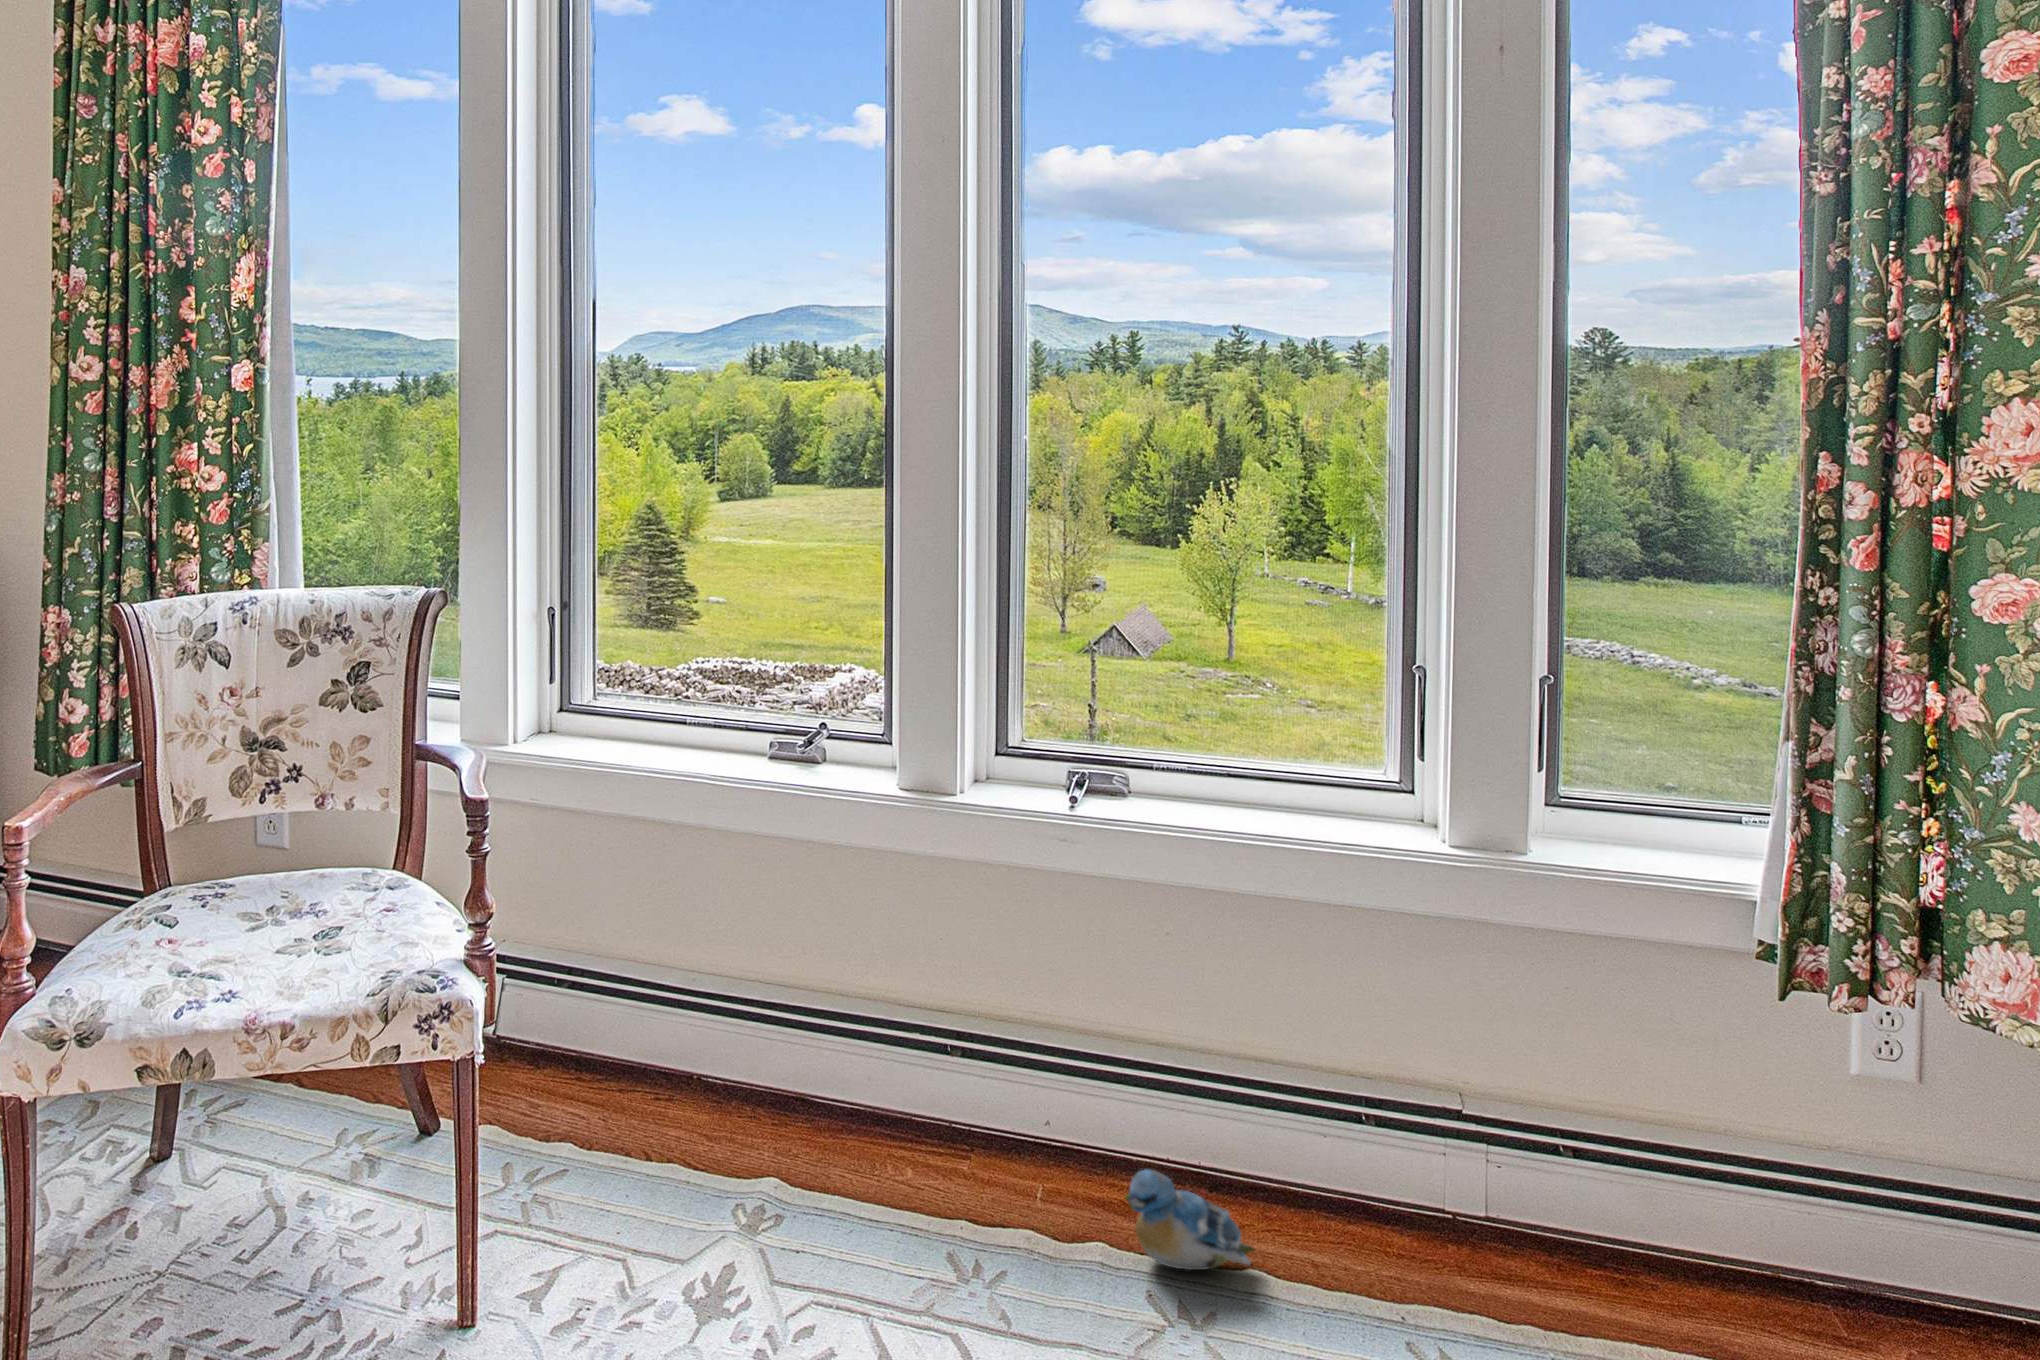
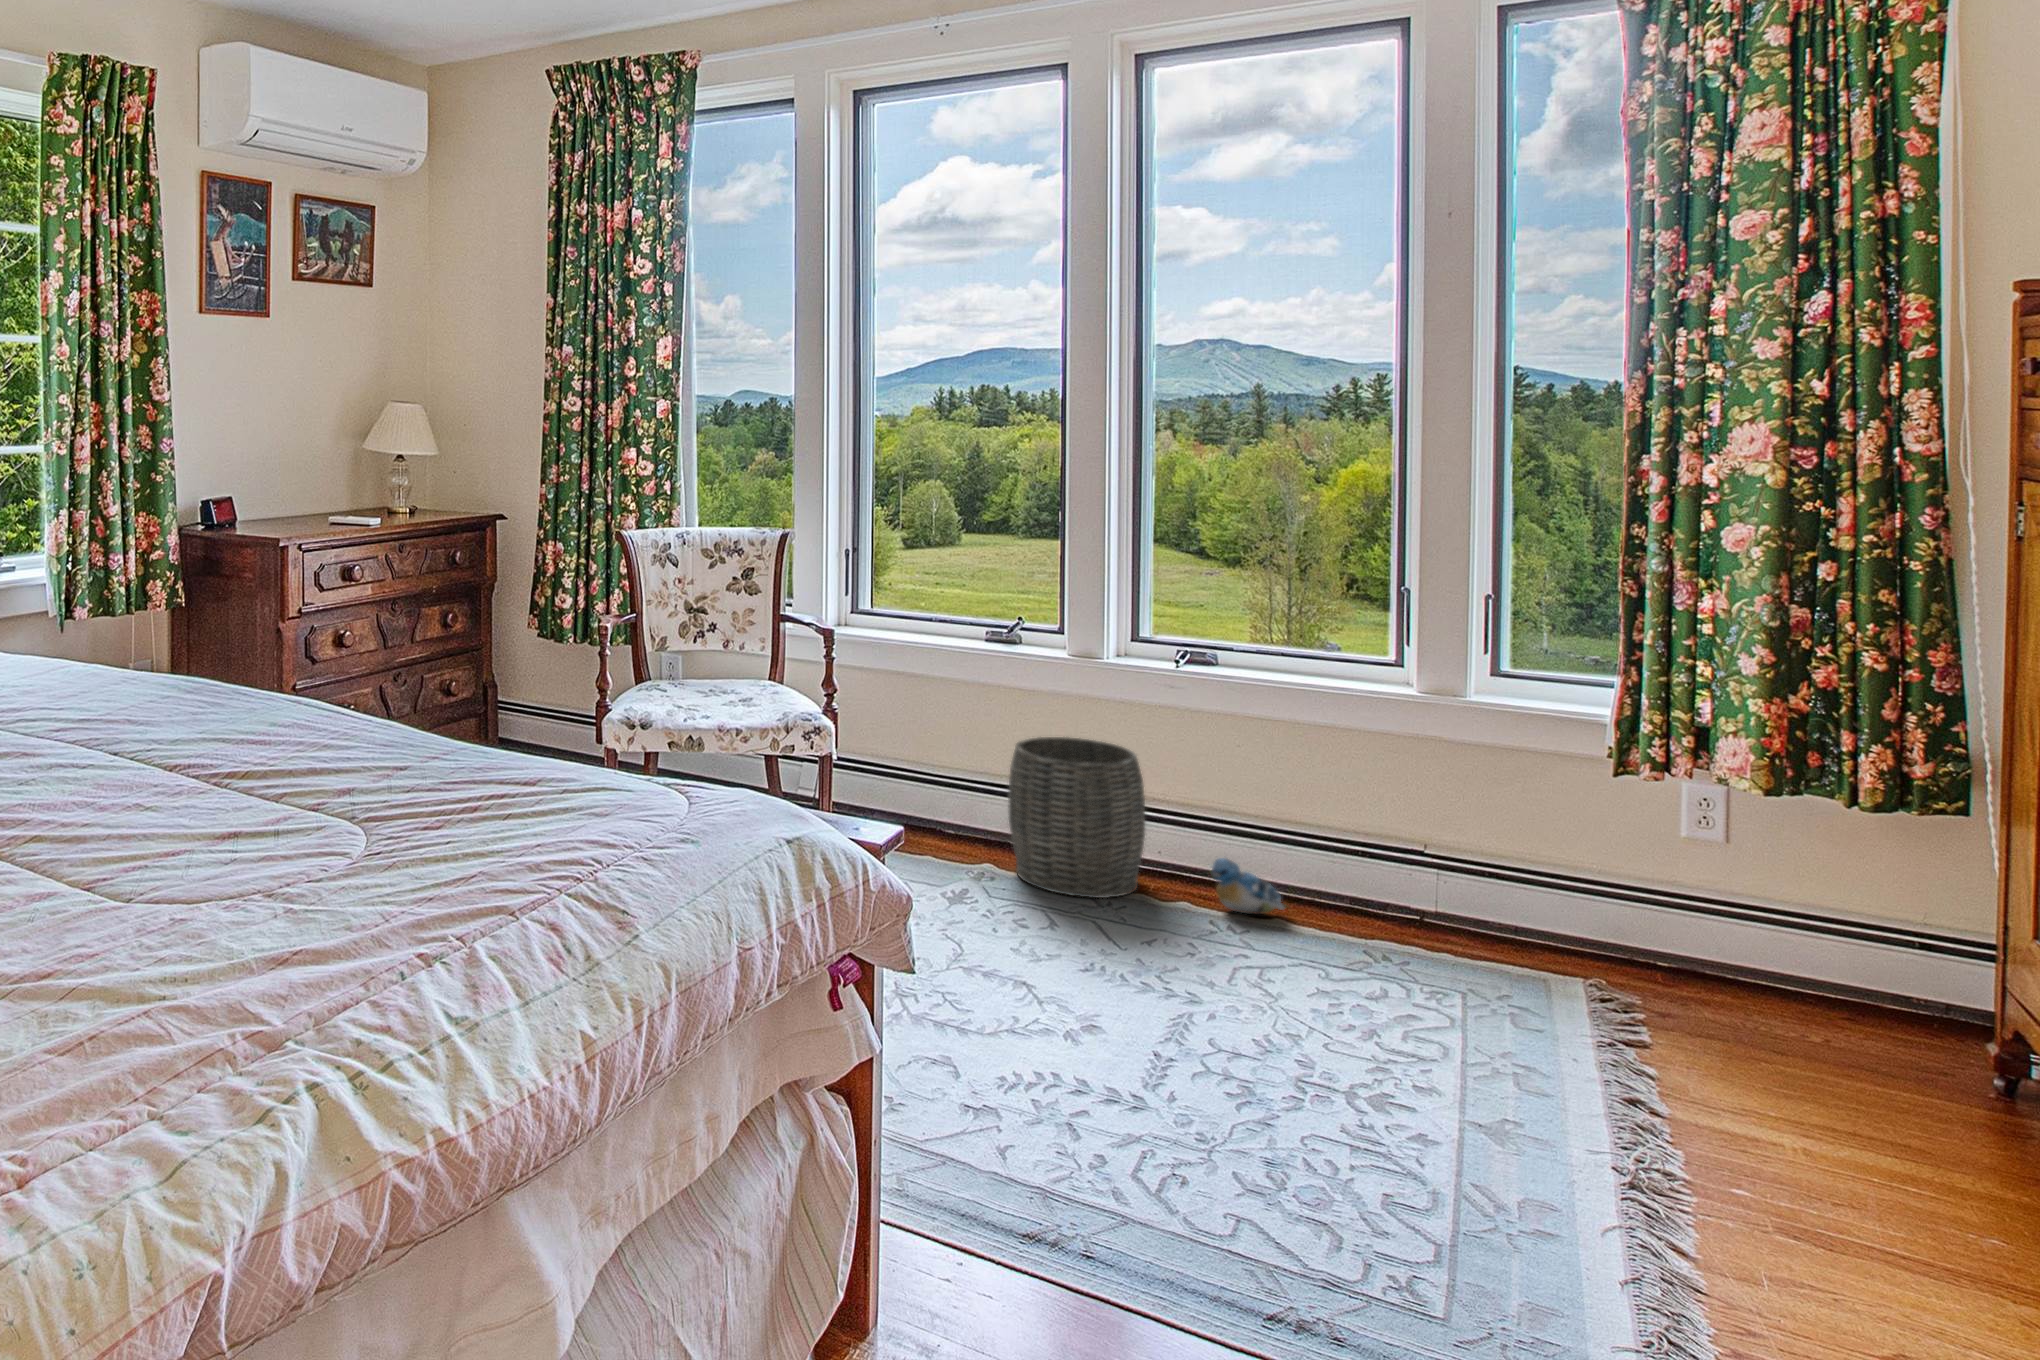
woven basket: none [791,942,1014,1262] -> present [1008,737,1145,898]

